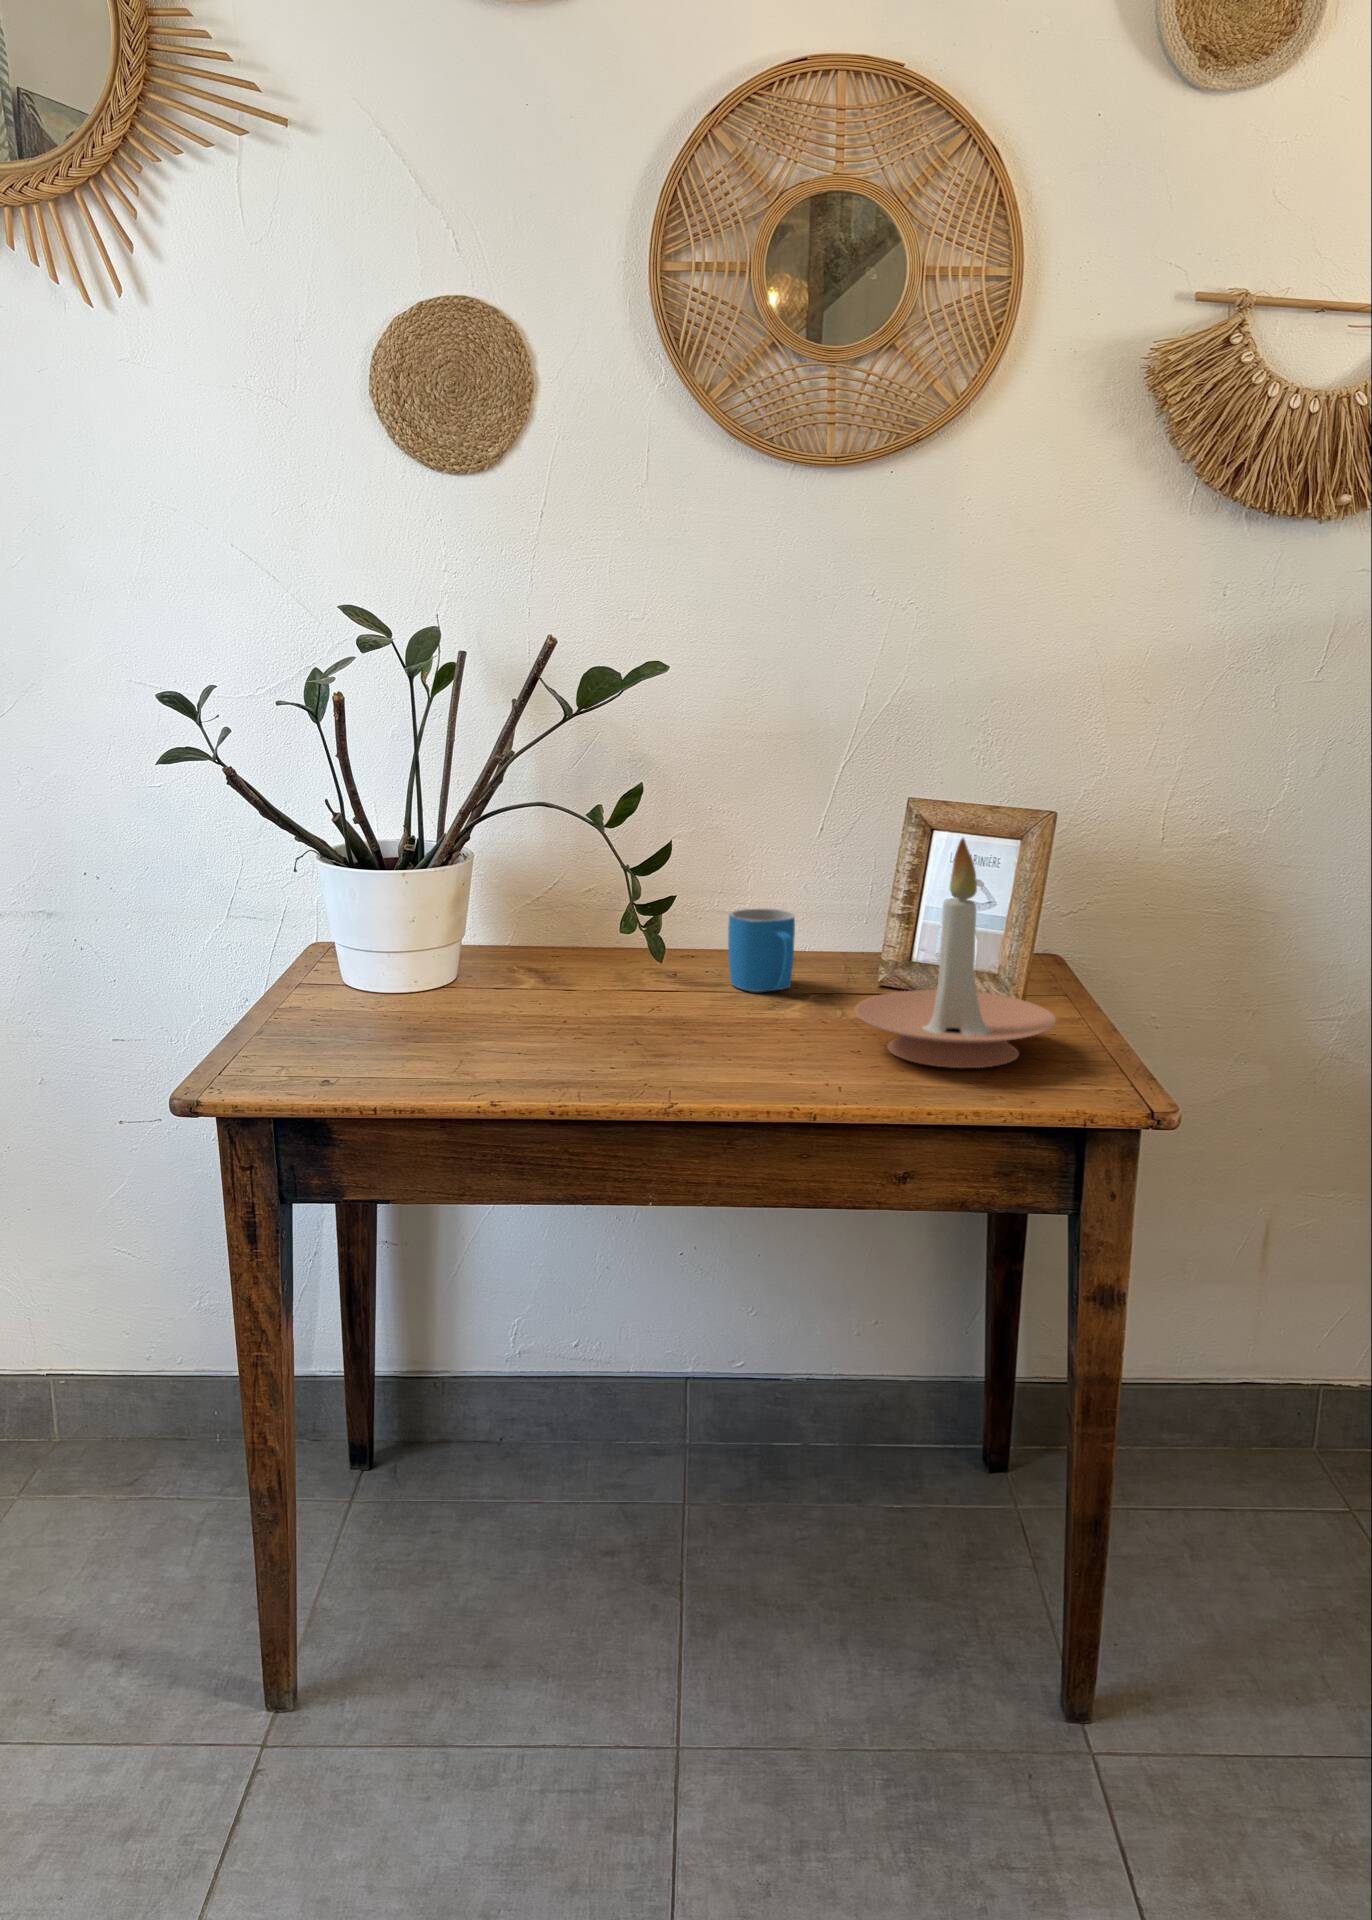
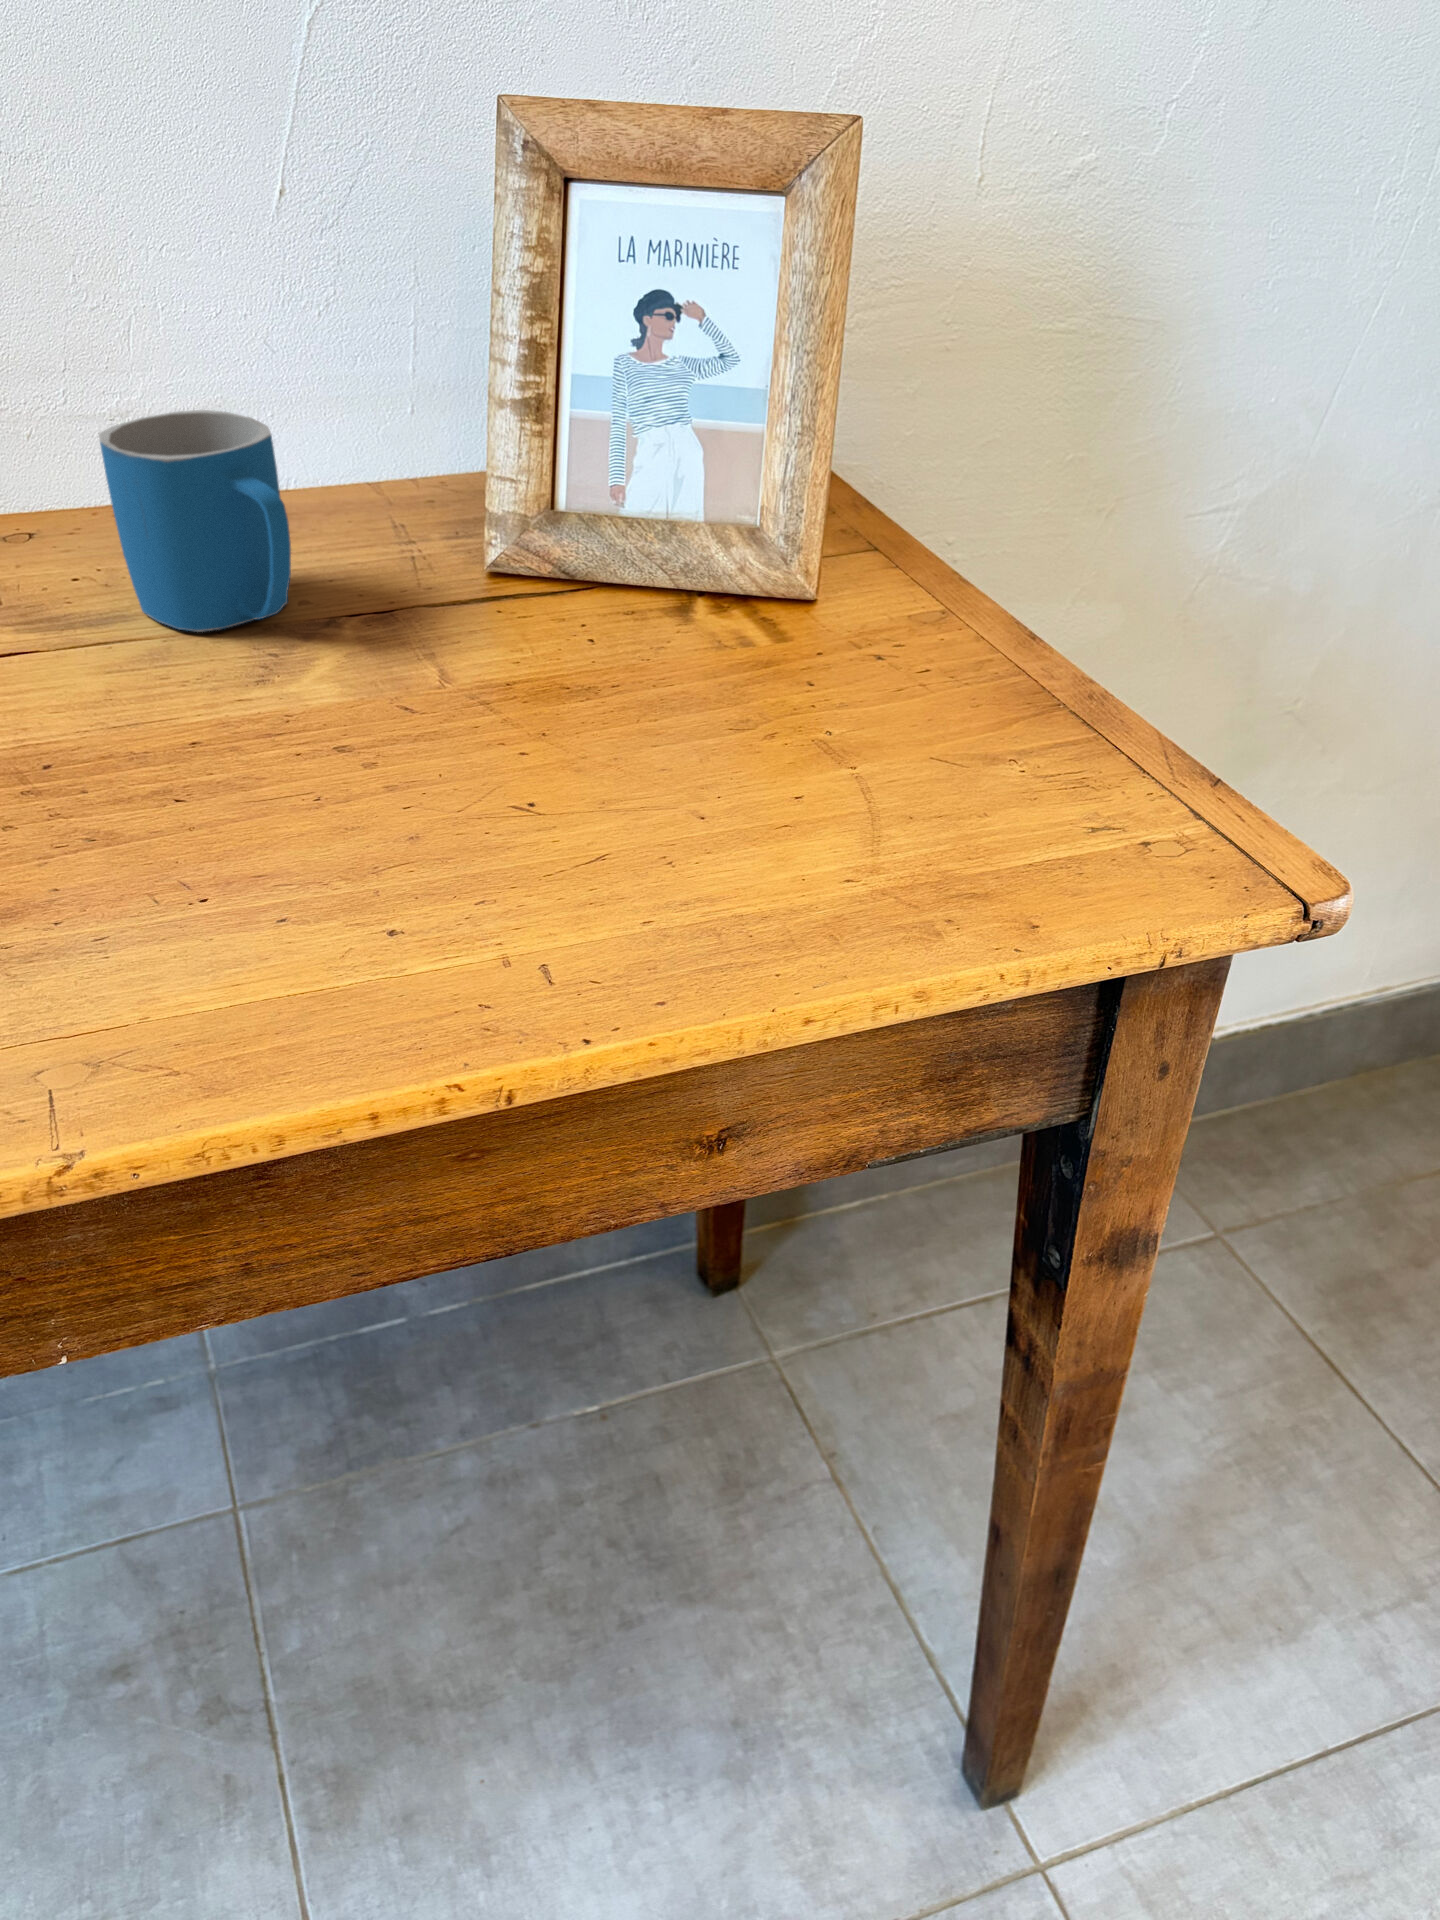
candle holder: present [855,838,1056,1068] -> none [509,206,1011,854]

